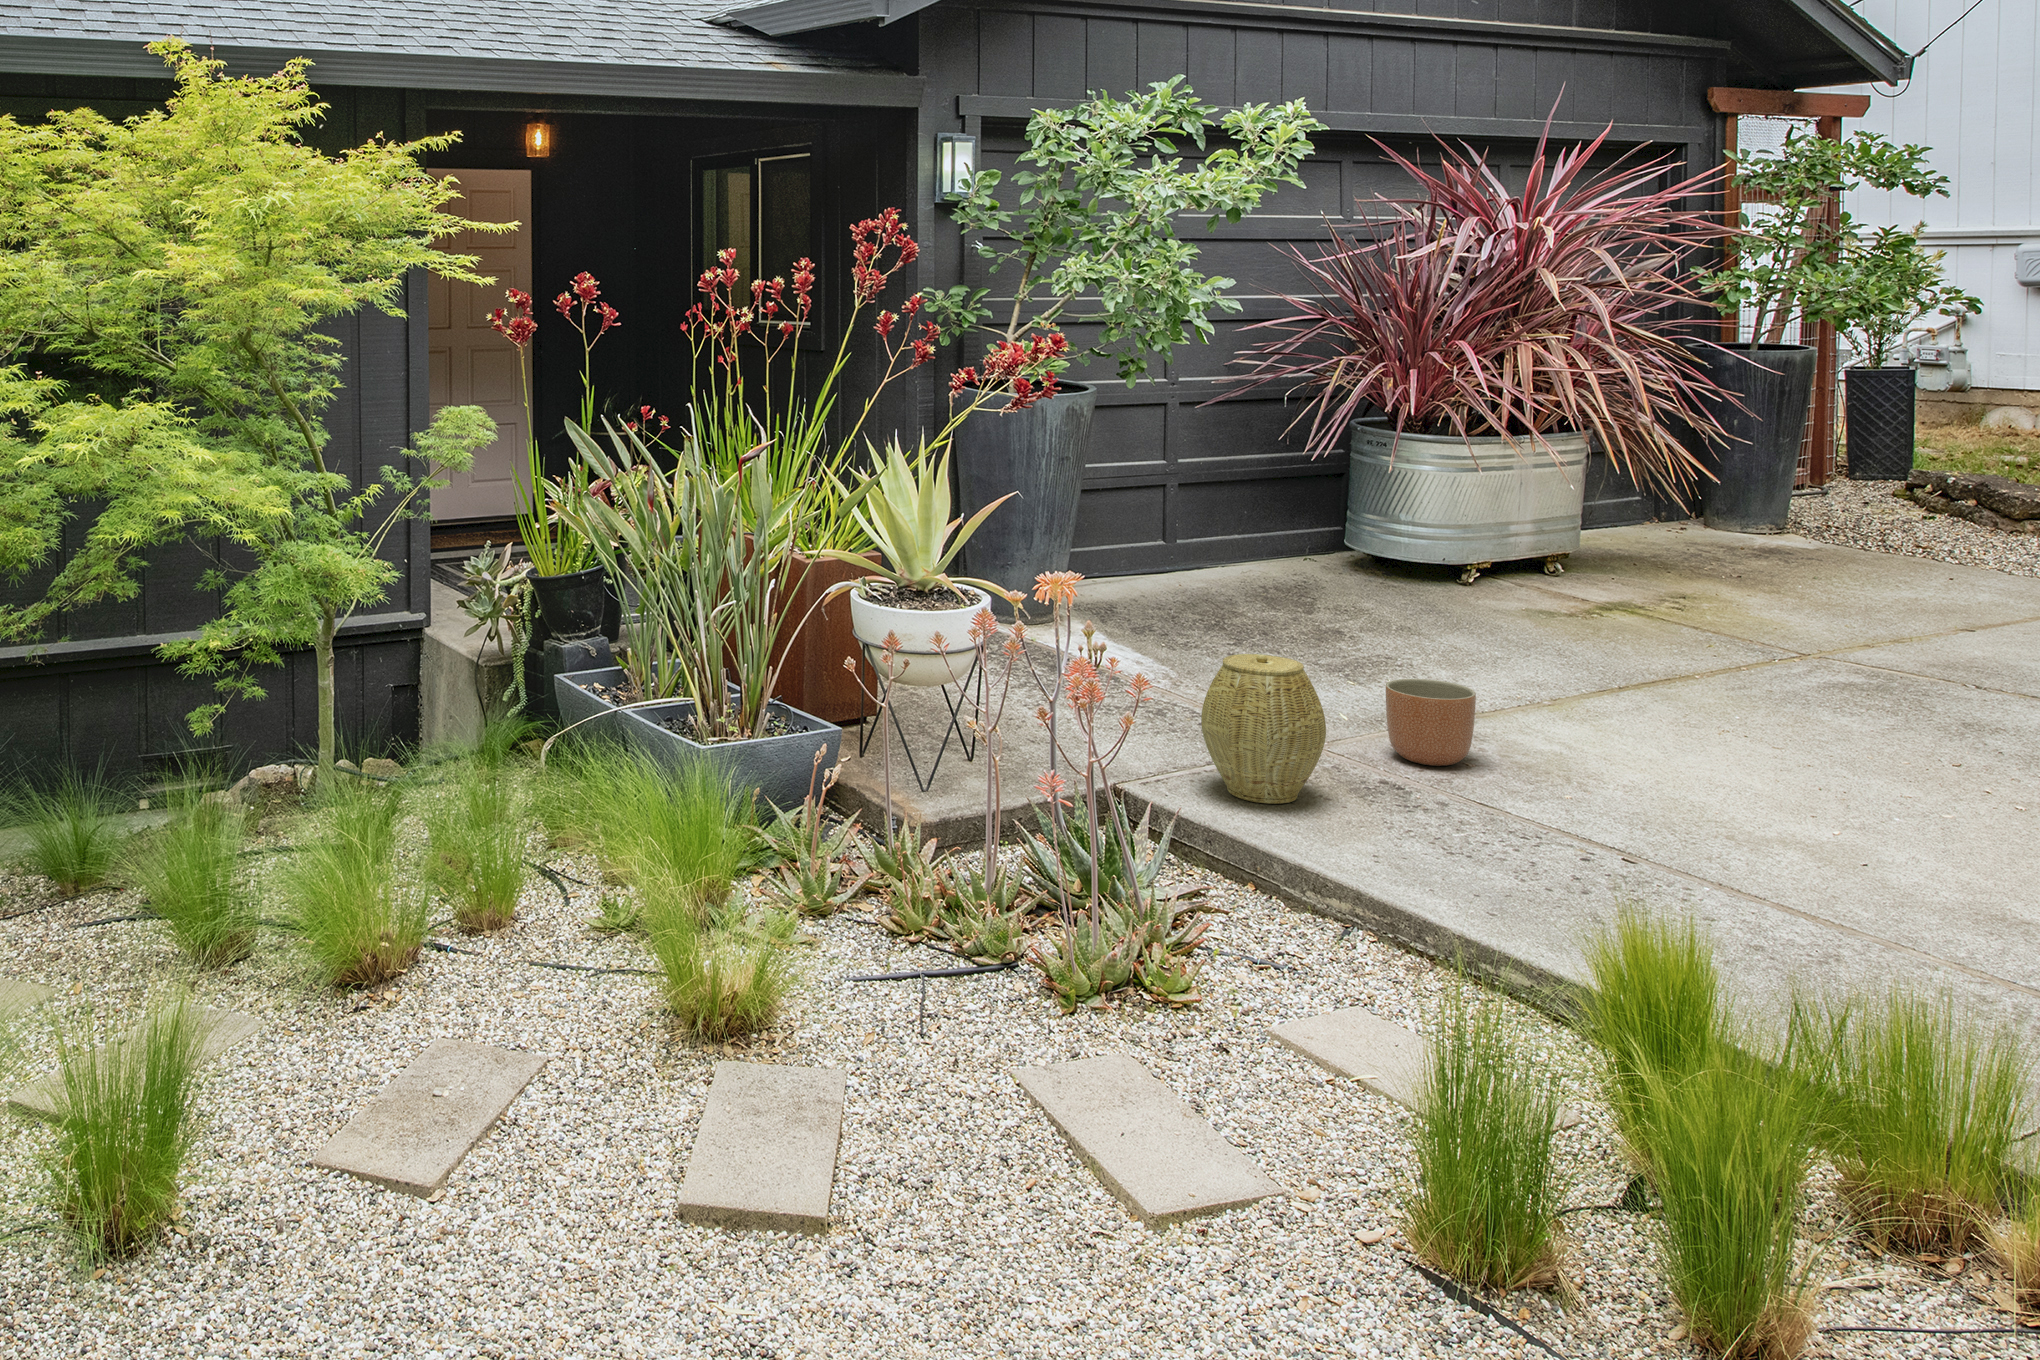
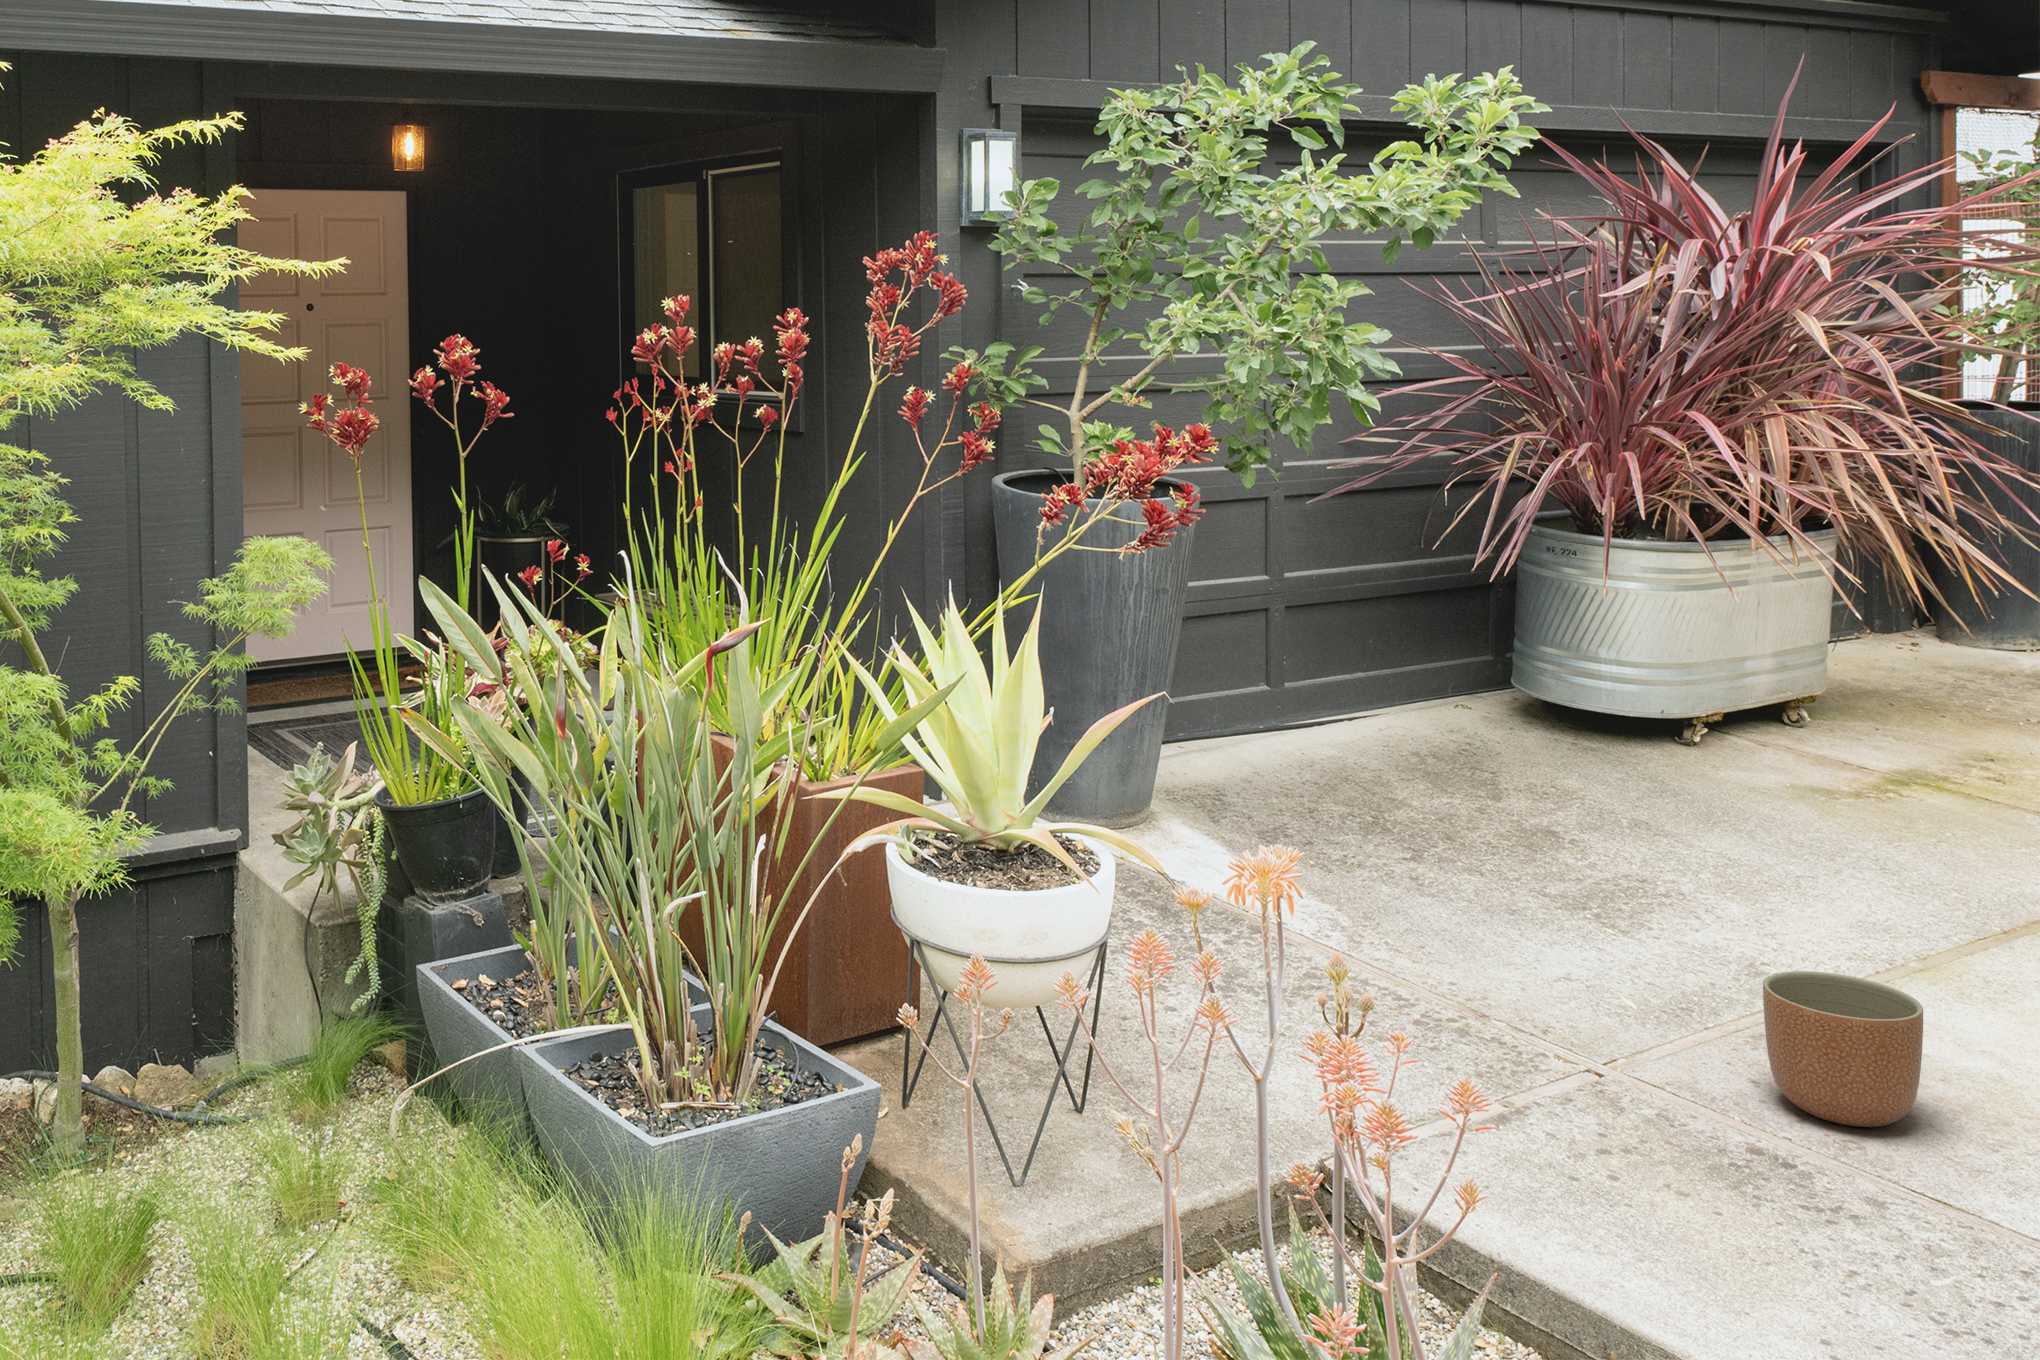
woven basket: present [1201,654,1326,804] -> none [1499,958,1726,1232]

